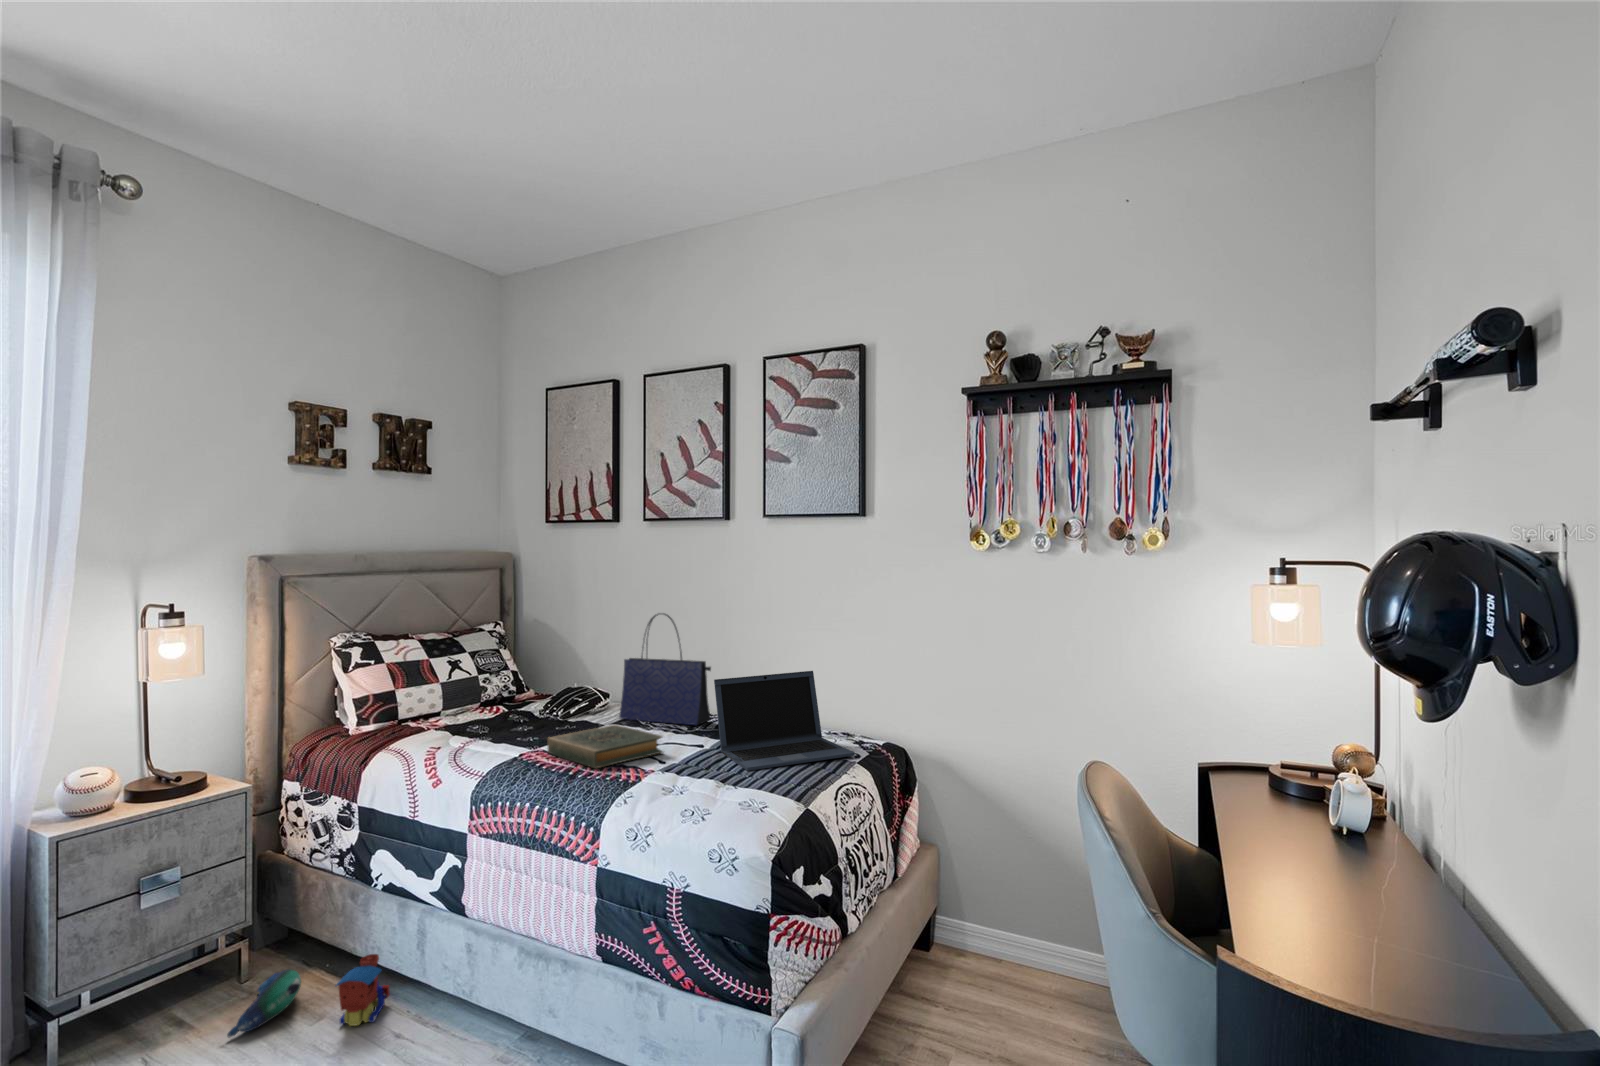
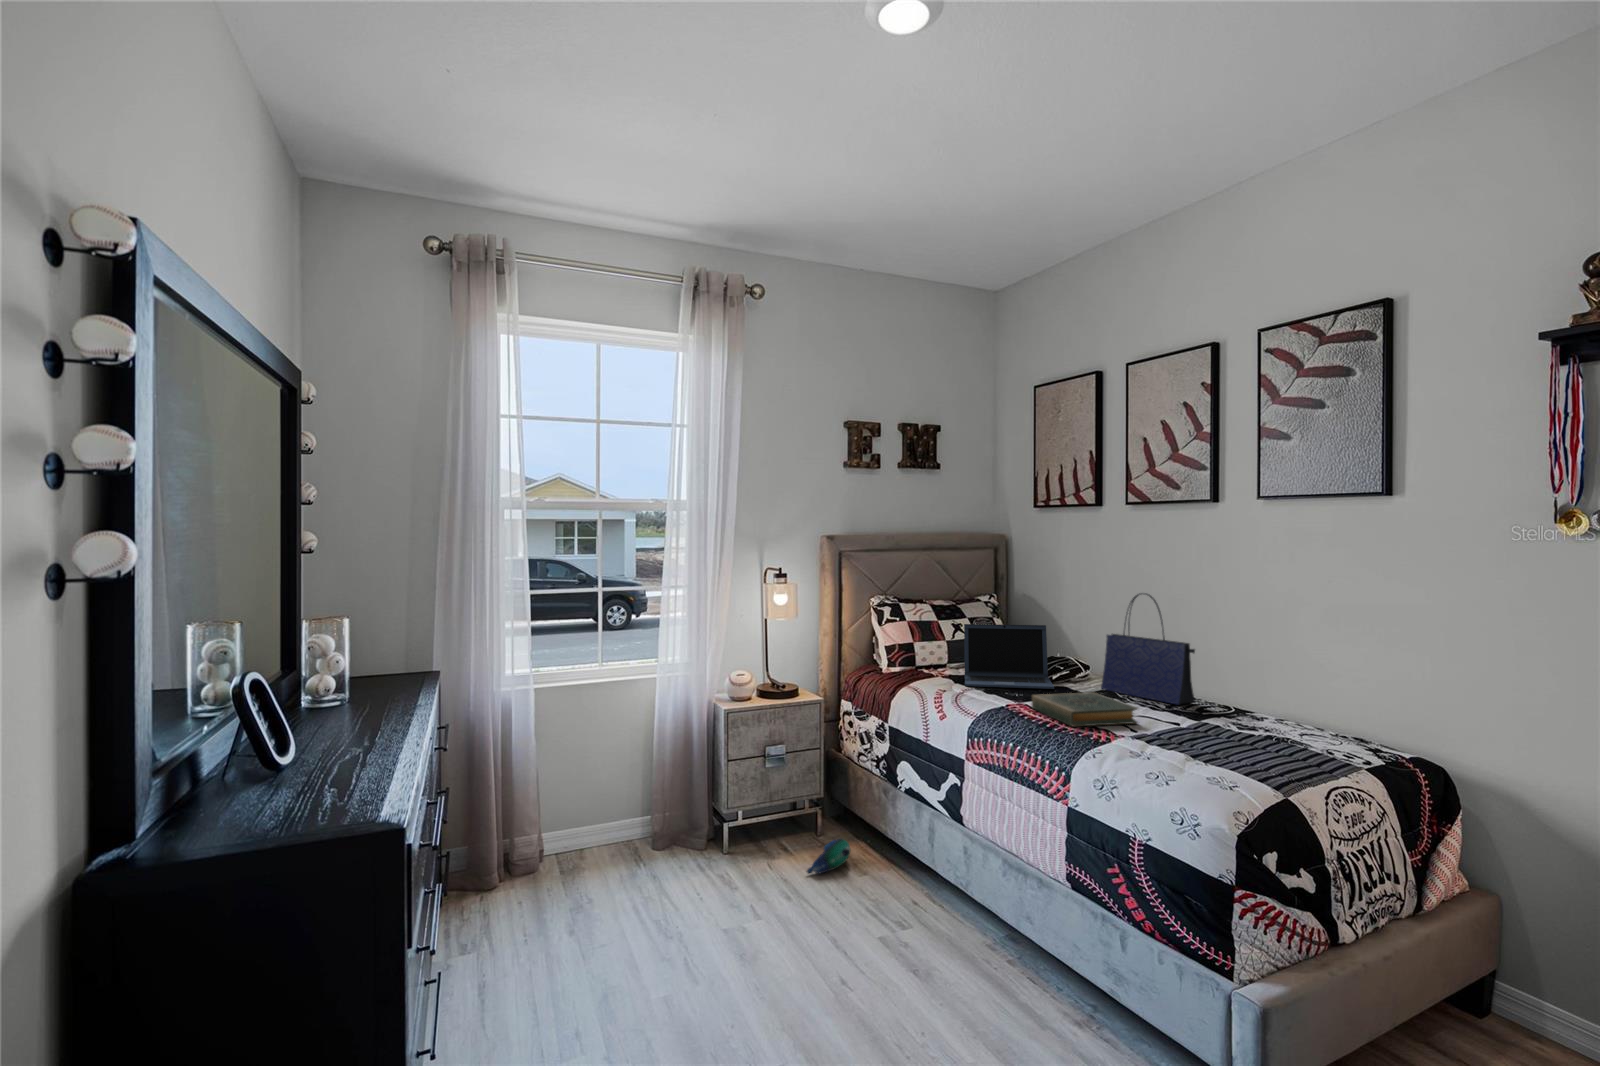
laptop: present [714,671,855,771] -> present [964,624,1054,689]
toy train: present [336,954,390,1026] -> none [872,842,909,893]

